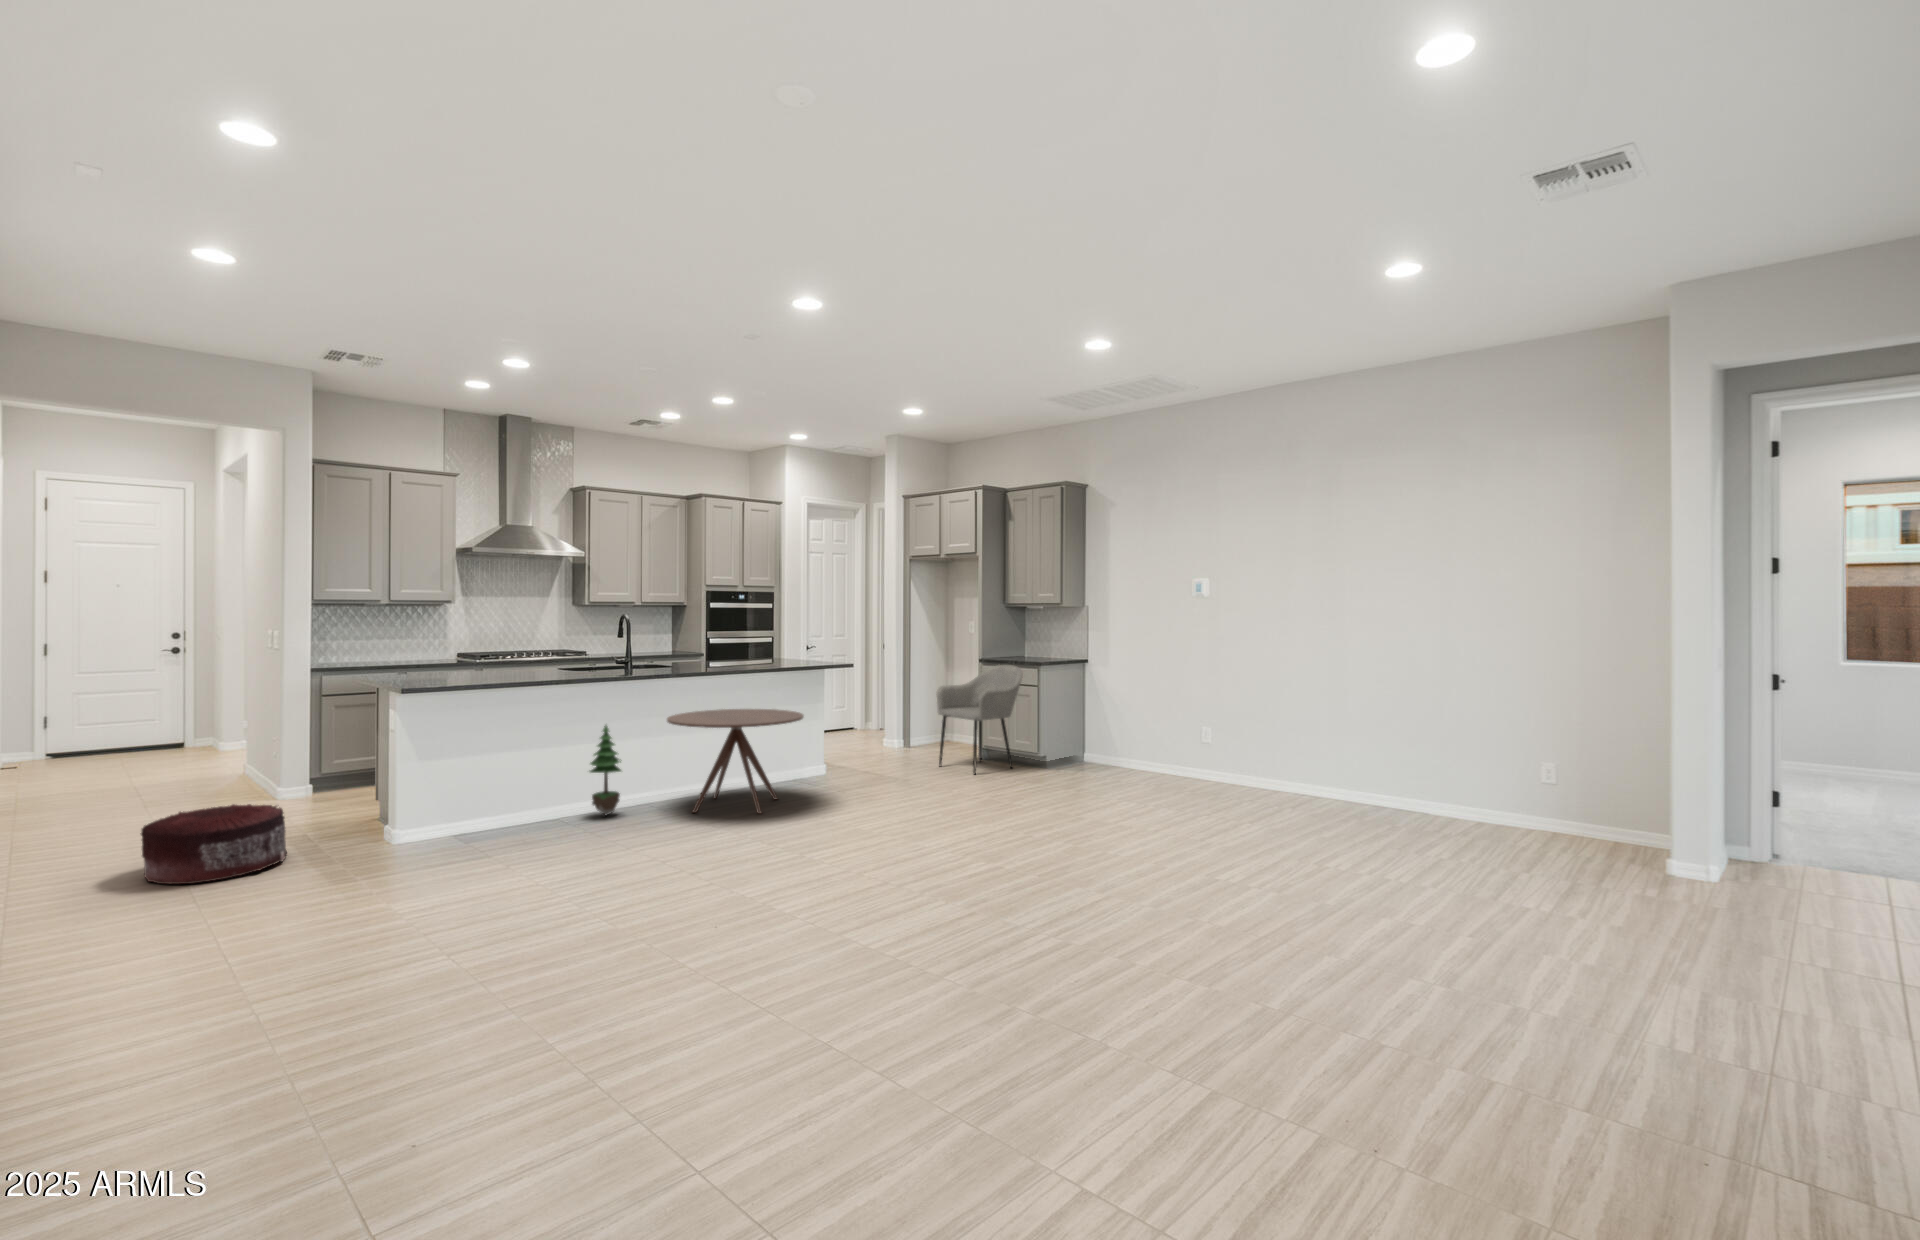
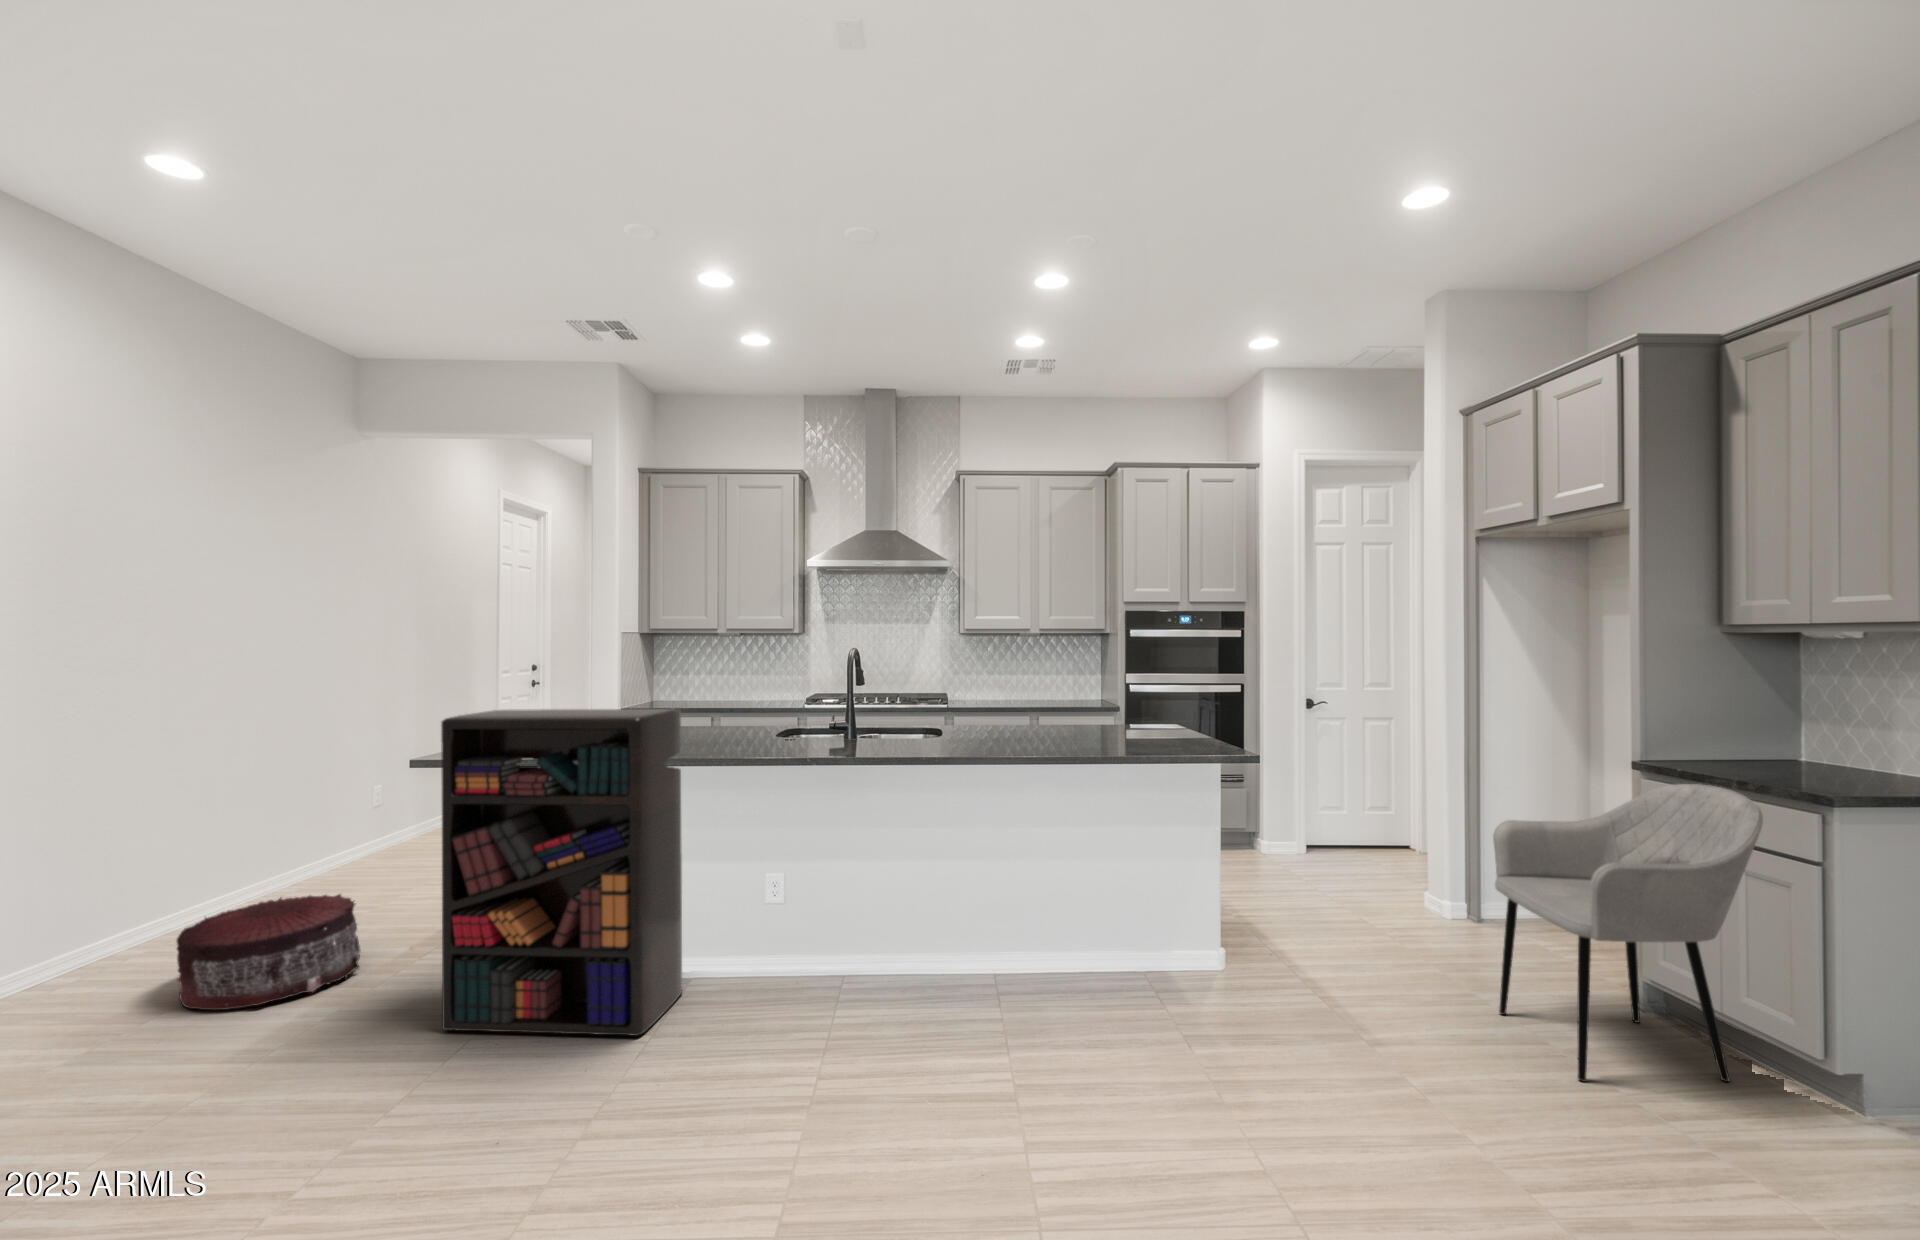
bookshelf: none [436,647,584,850] -> present [441,709,682,1036]
round table: present [667,709,804,814] -> none [800,829,1067,1088]
potted tree: present [590,725,621,815] -> none [704,842,764,1001]

